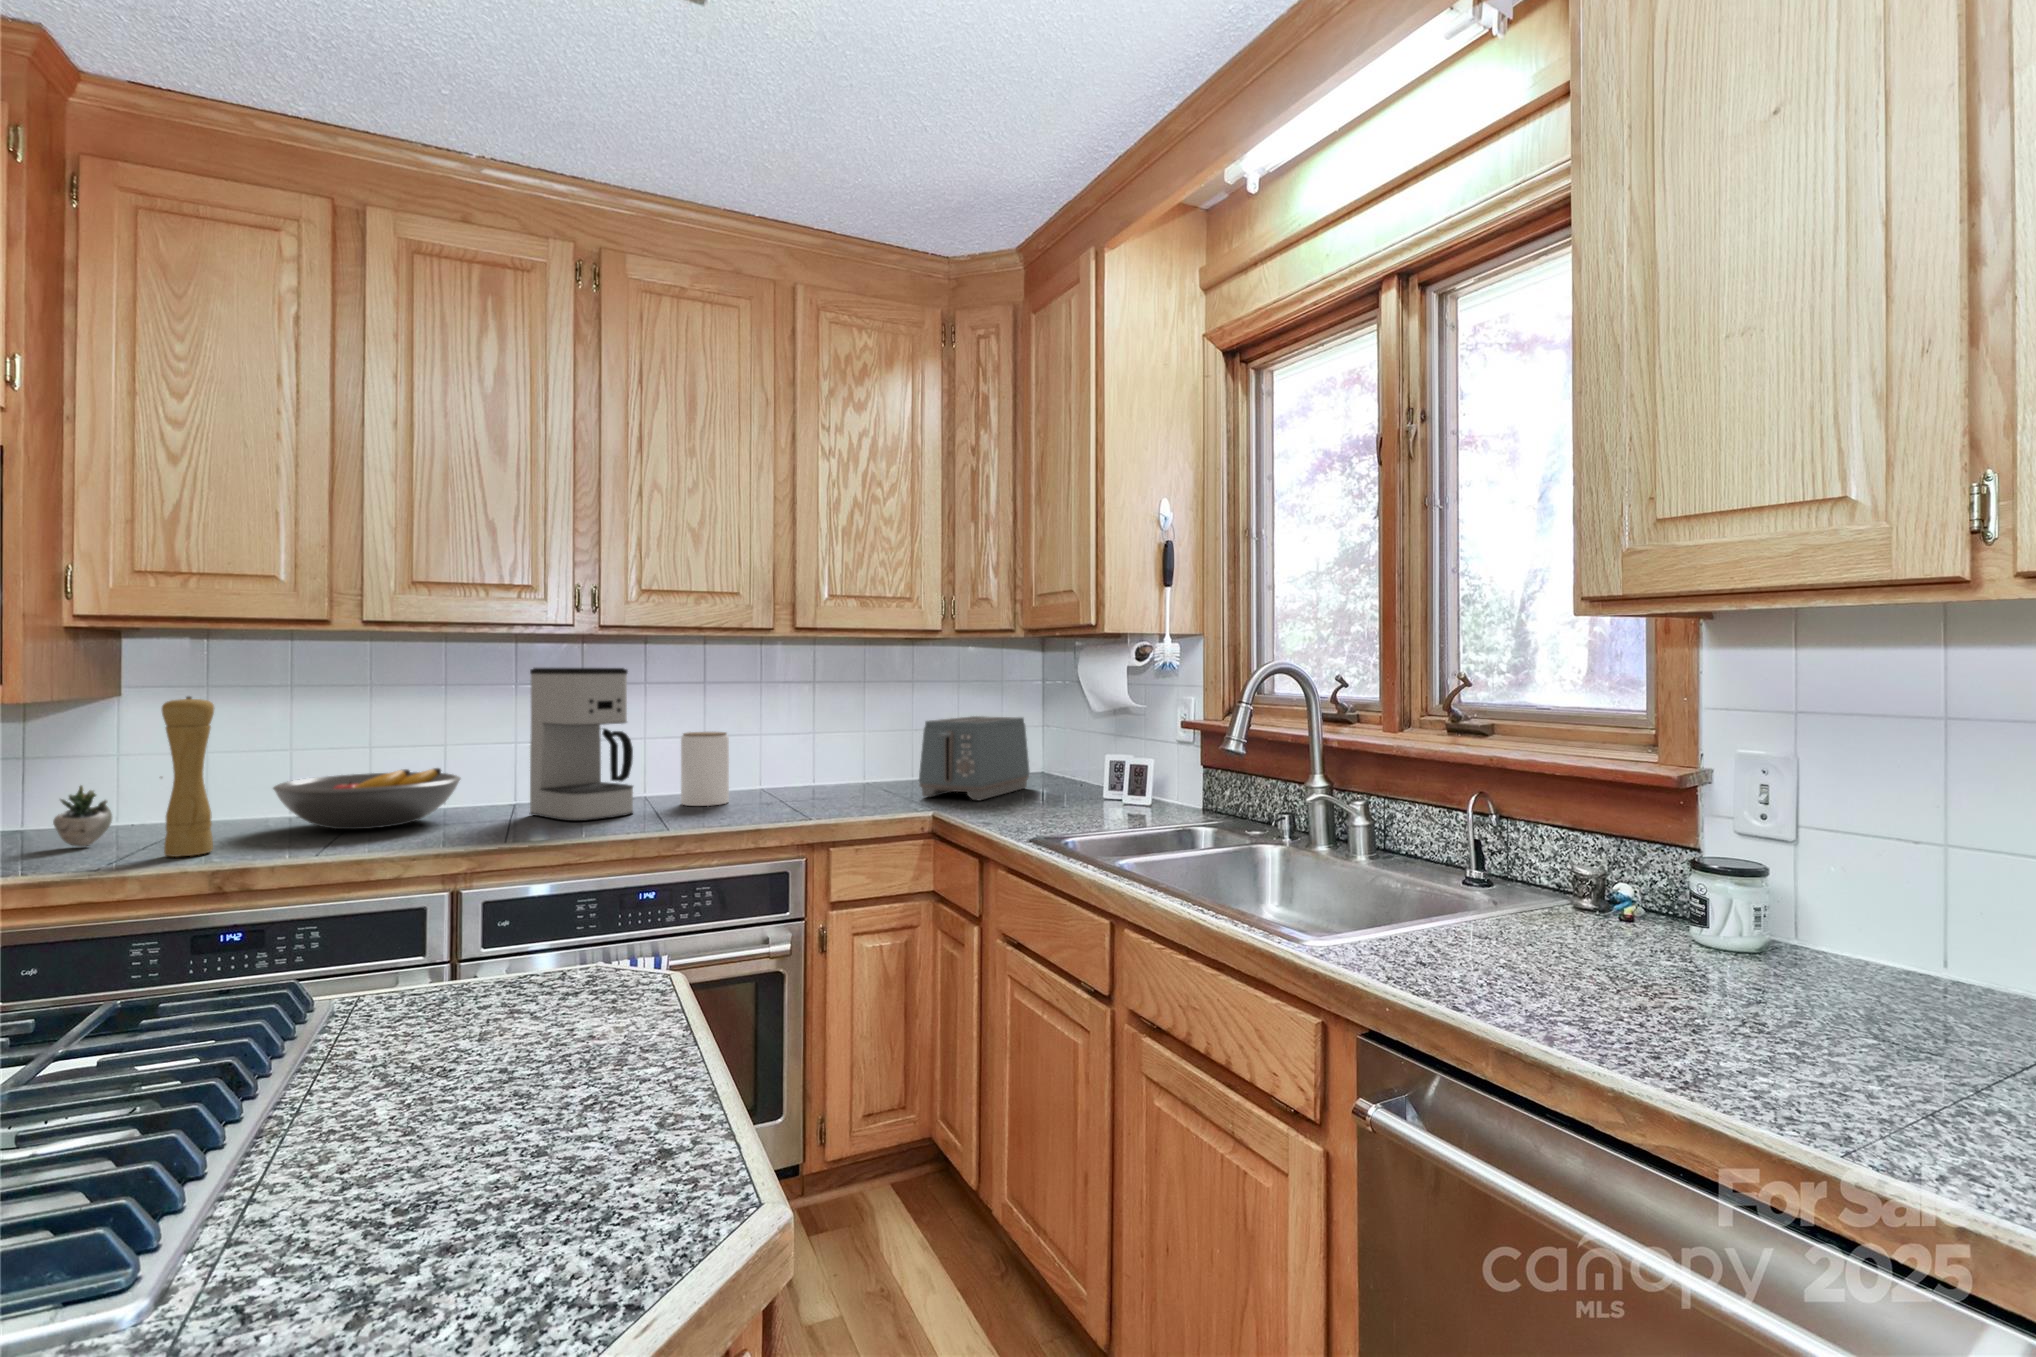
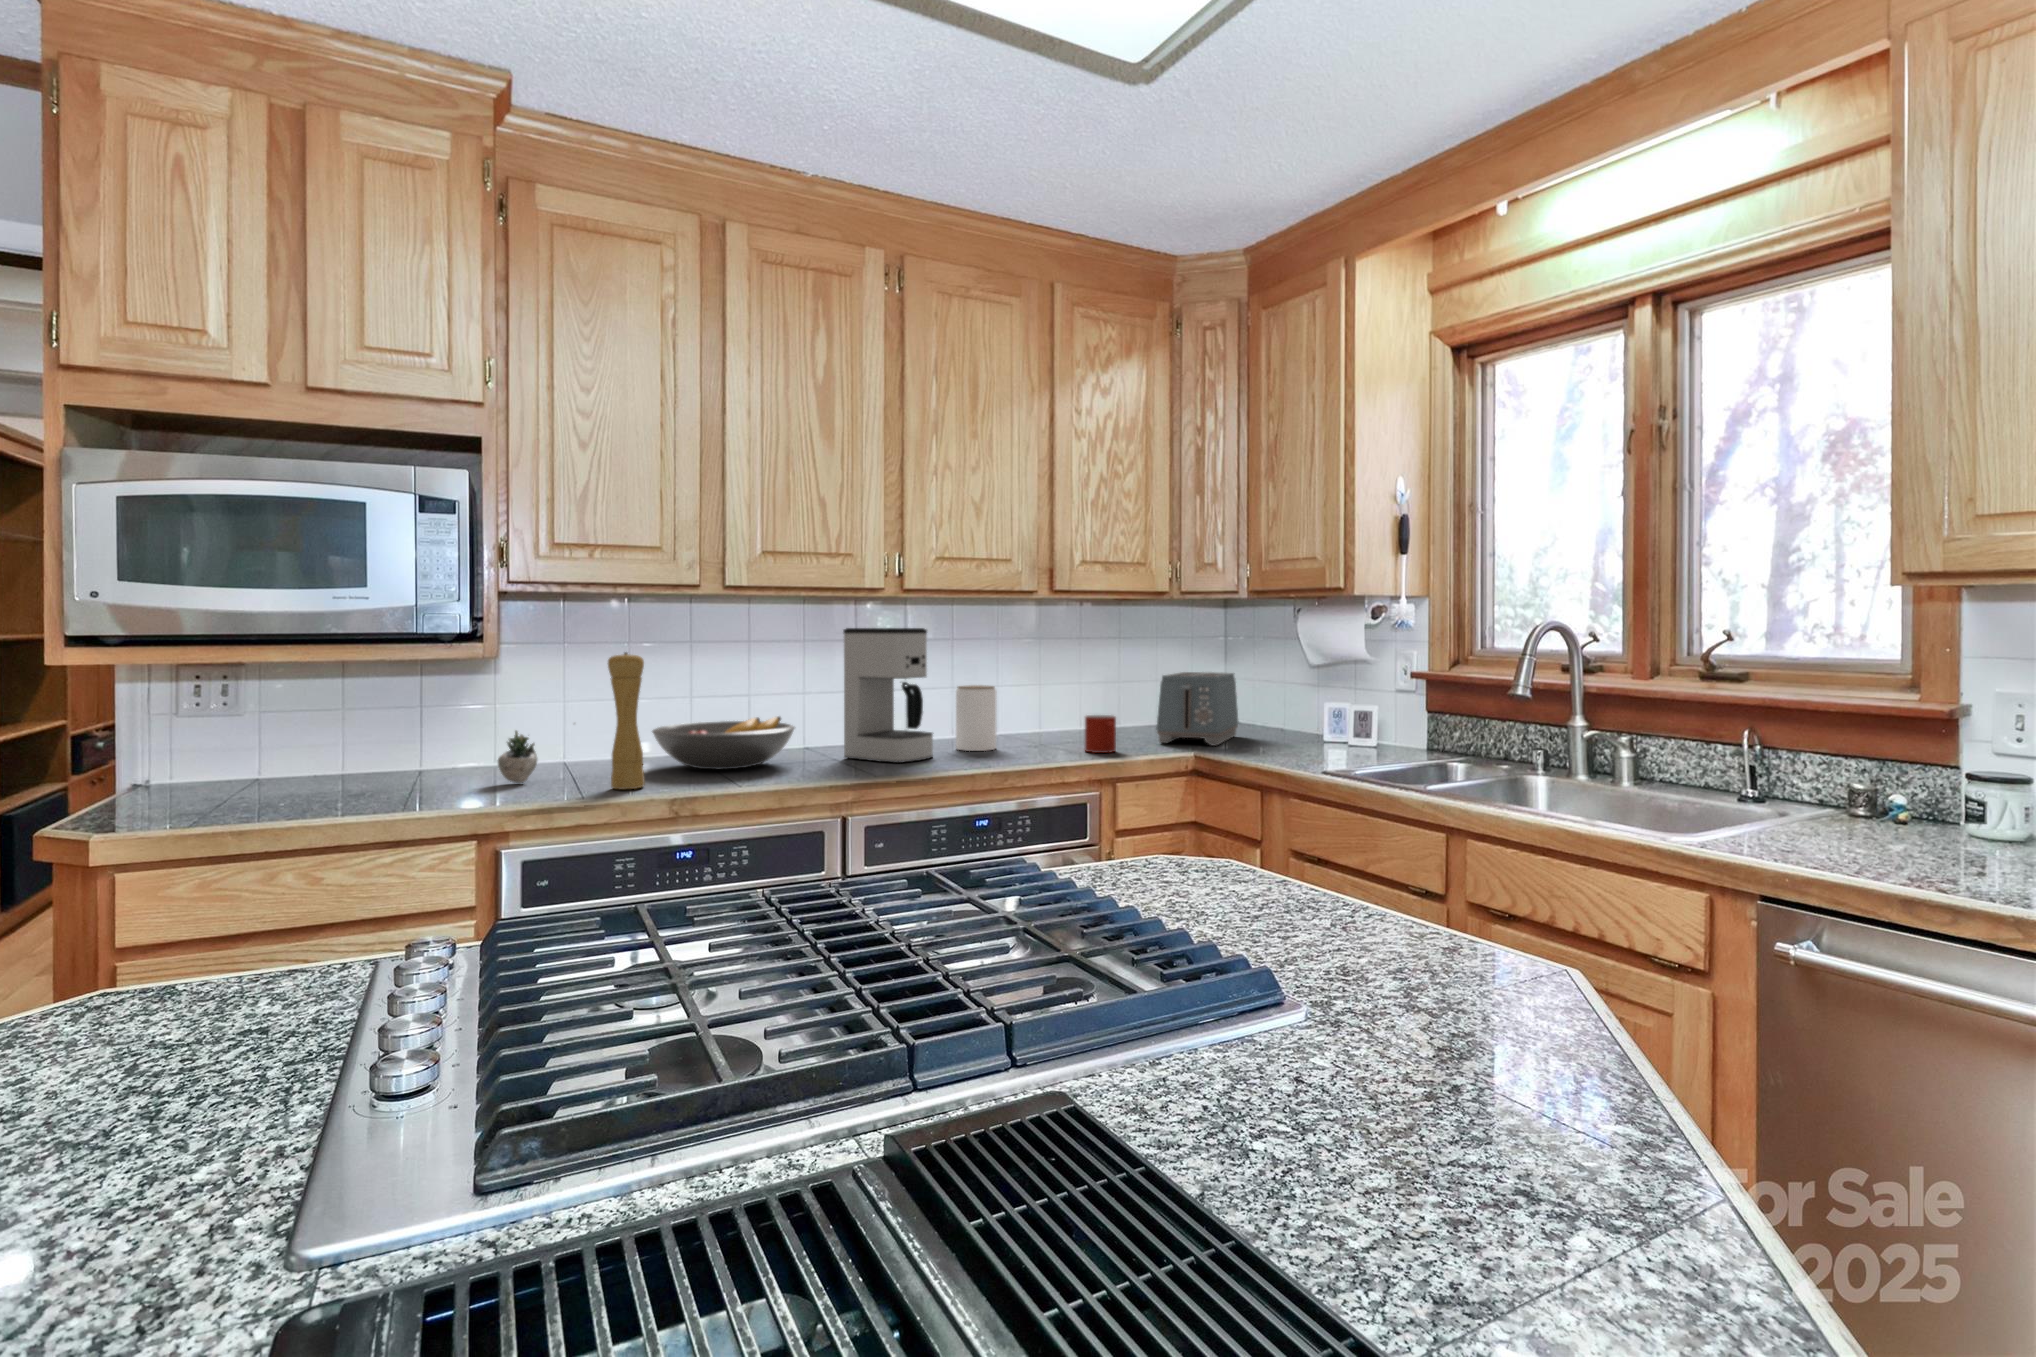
mug: none [818,765,854,809] -> present [1085,715,1116,753]

